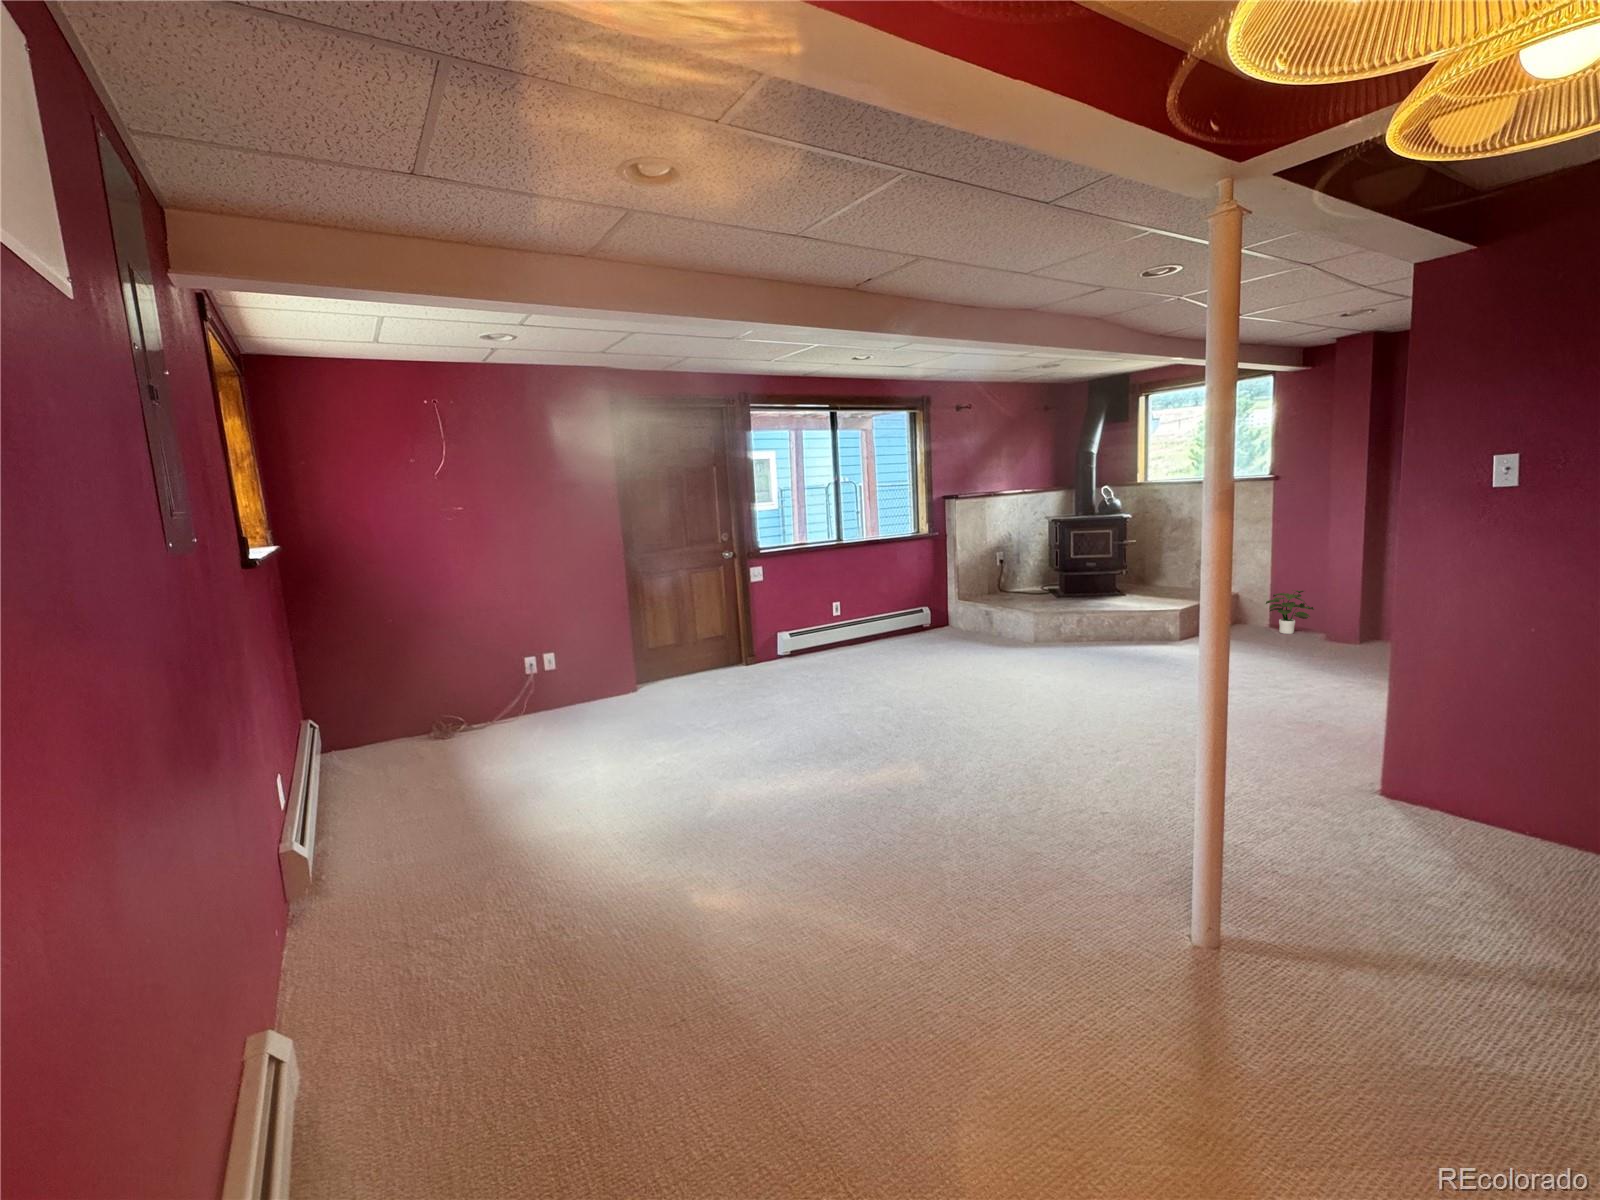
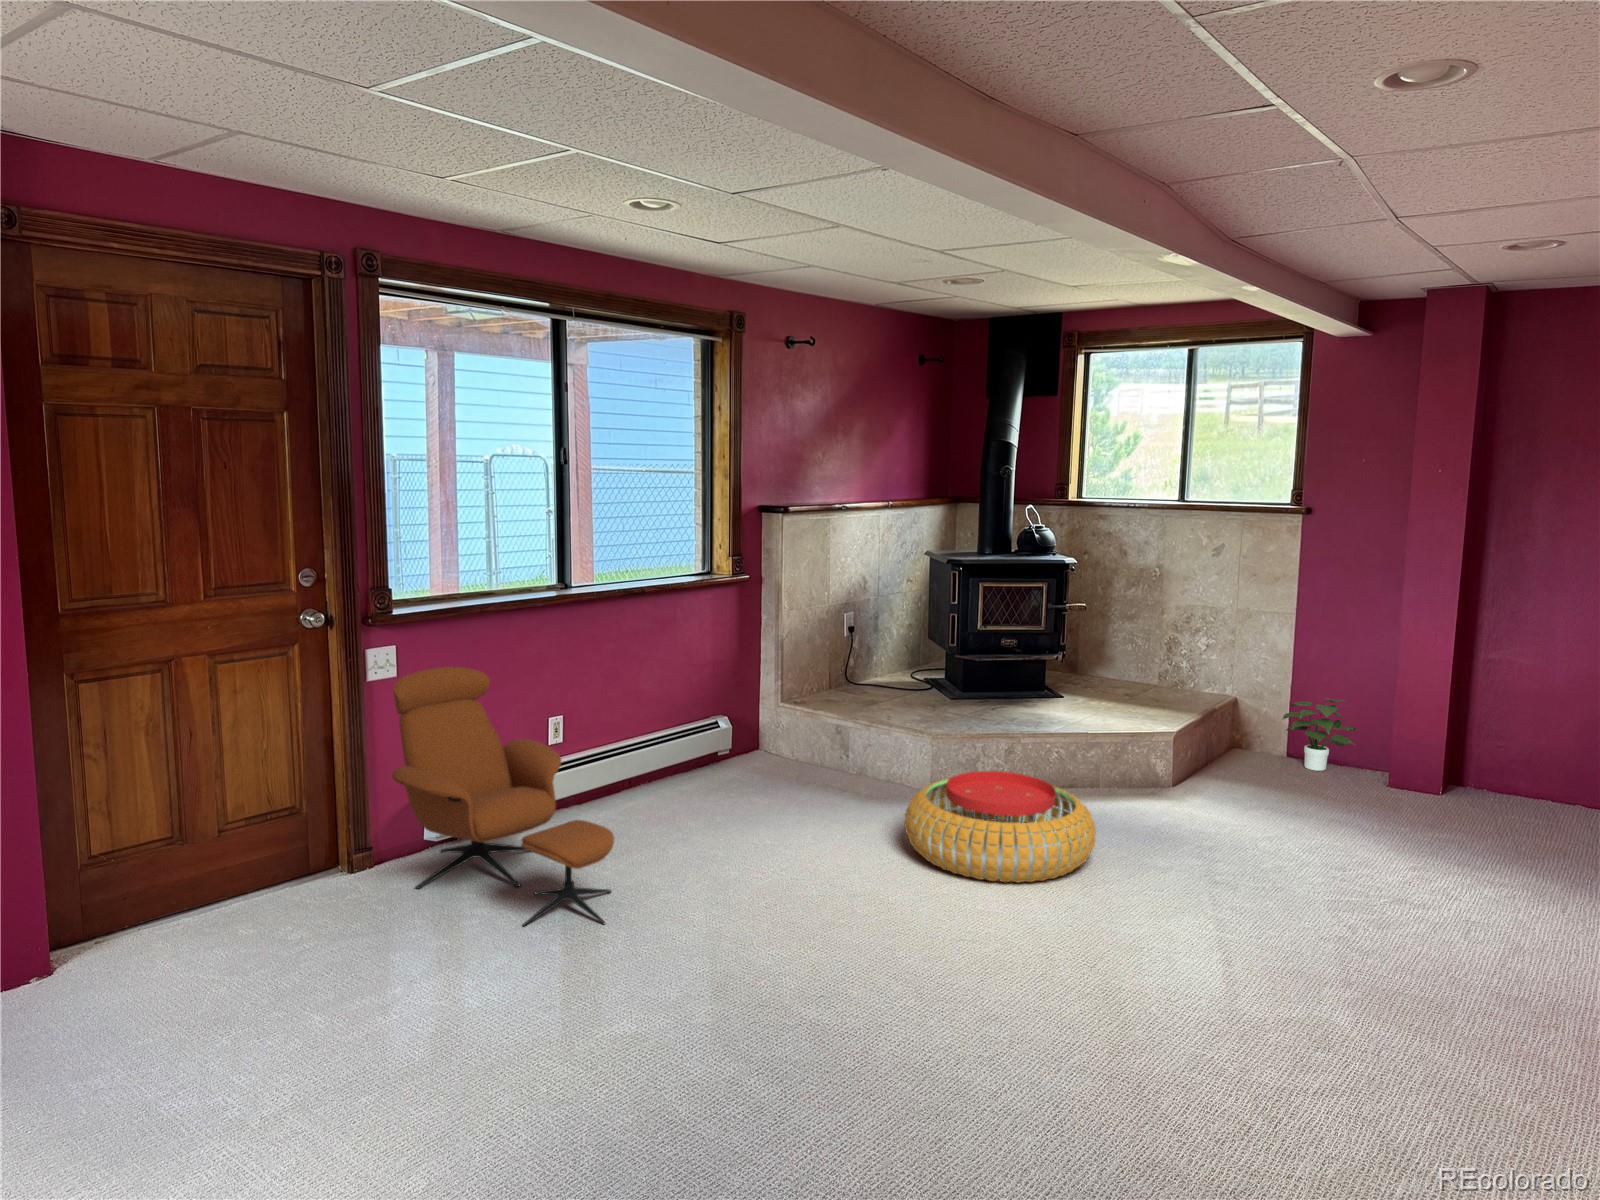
lounge chair: none [762,576,857,683] -> present [392,667,614,926]
pouf: none [1005,624,1108,675] -> present [905,771,1096,883]

